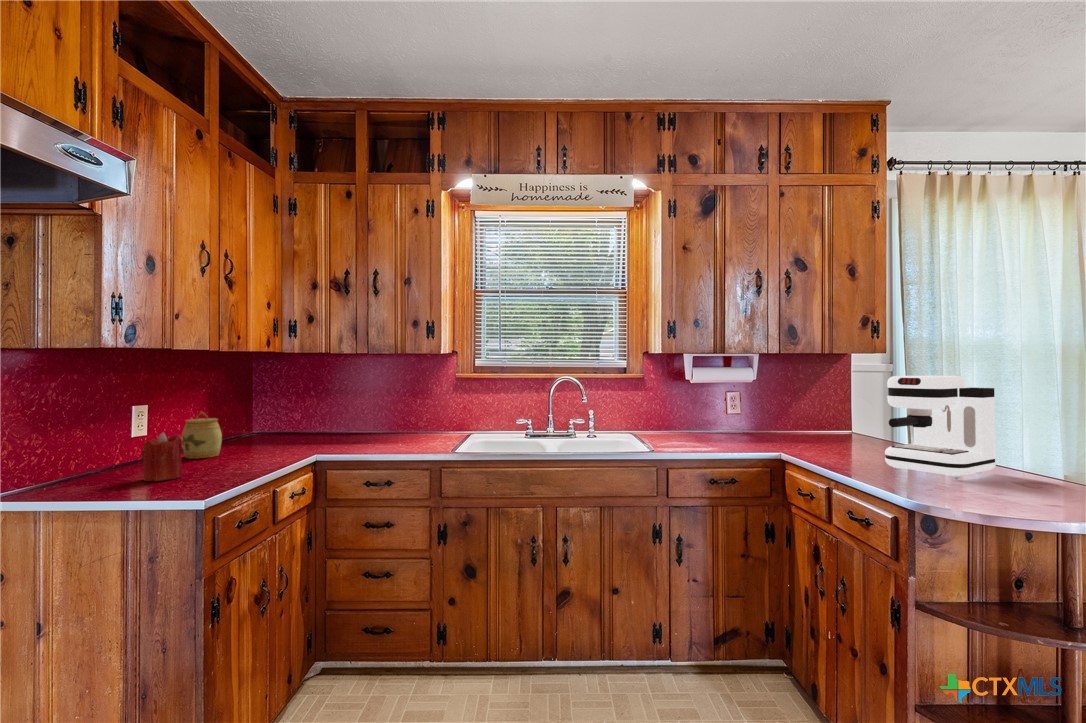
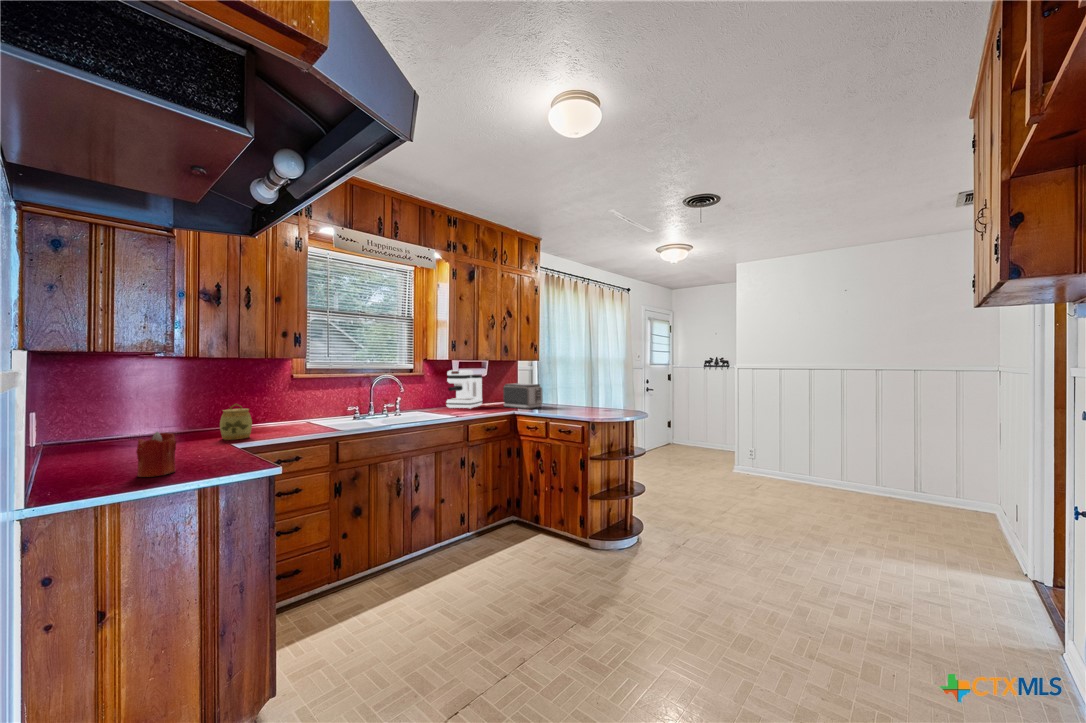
coffee maker: present [885,375,996,478] -> present [446,370,482,409]
toaster: none [781,399,858,453] -> present [503,383,542,409]
jar: present [182,412,222,458] -> present [220,404,252,440]

